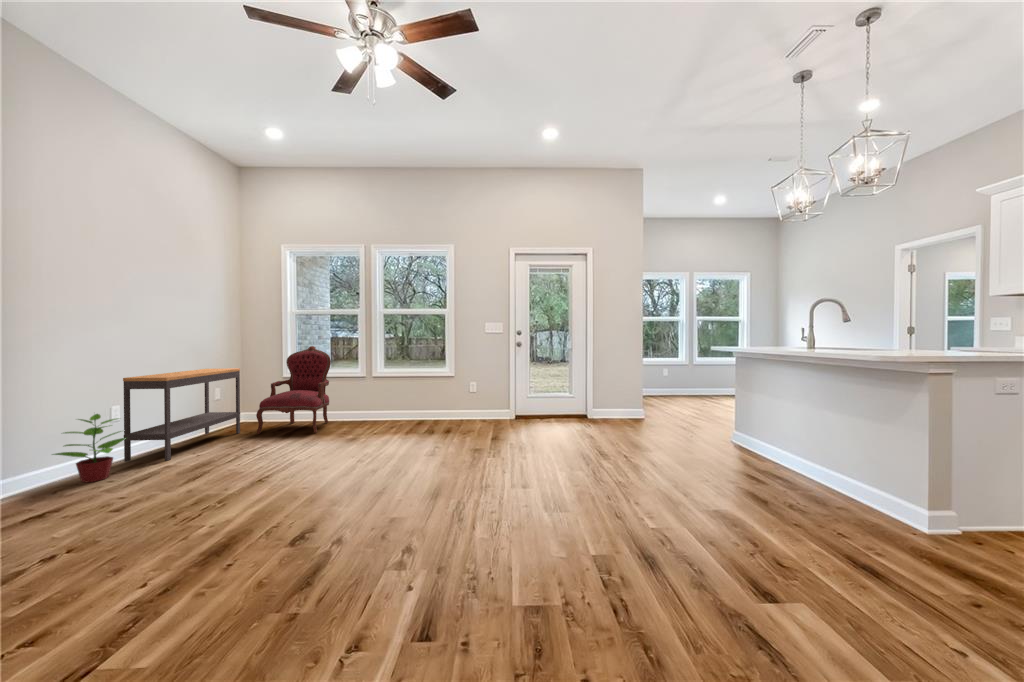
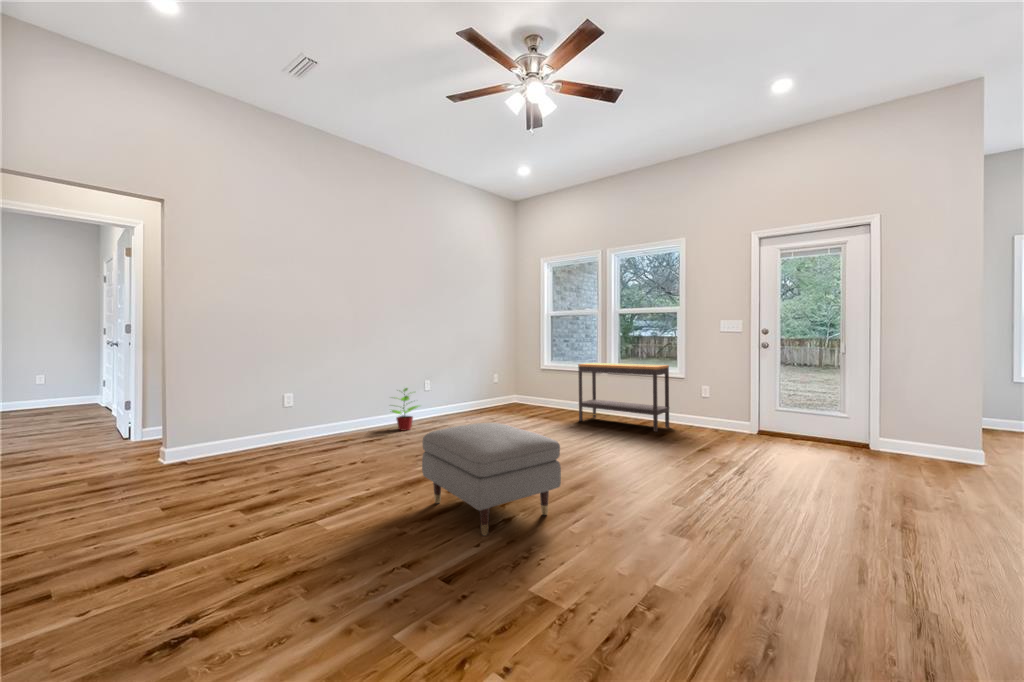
armchair: present [256,346,331,434] -> none [507,345,565,421]
console table: present [123,368,240,462] -> present [578,363,669,432]
ottoman: none [269,441,456,574] -> present [422,423,561,536]

